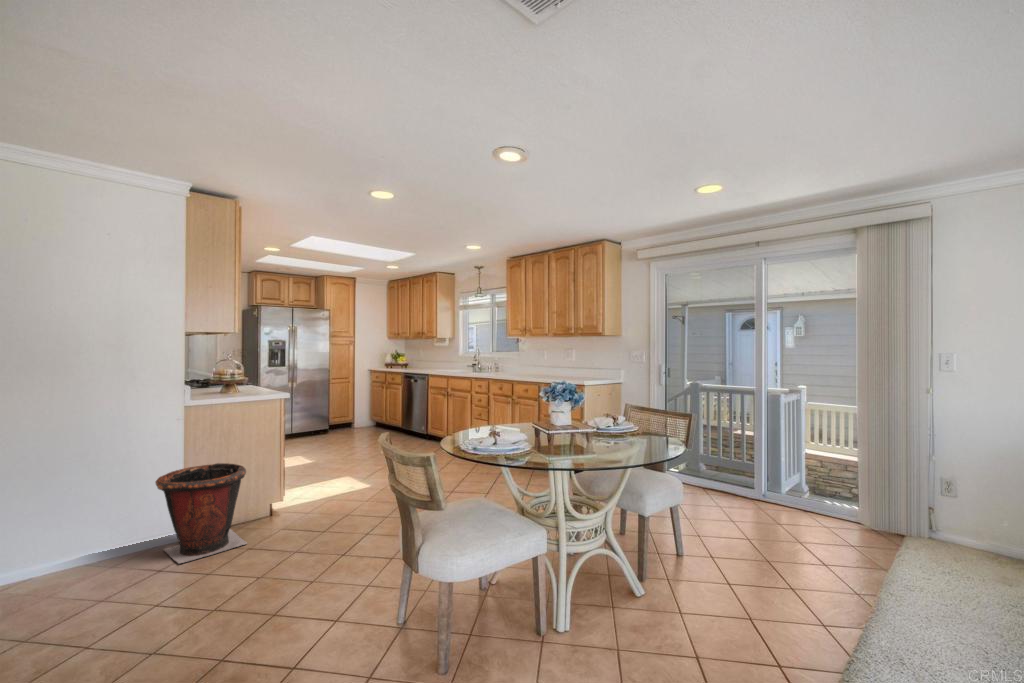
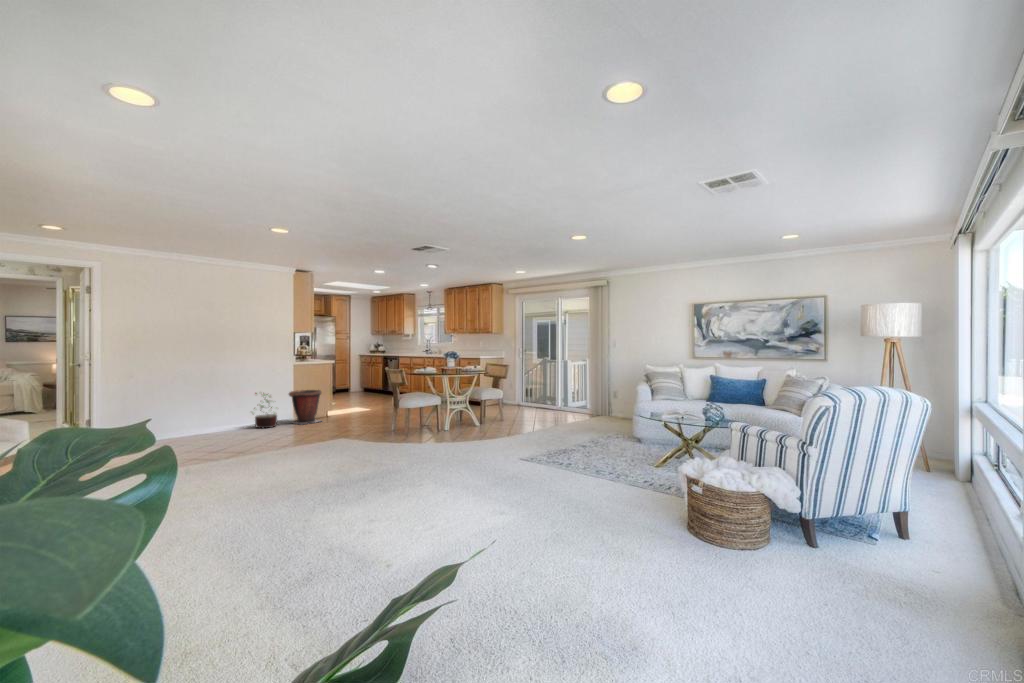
decorative plant: none [32,481,118,589] -> present [254,393,277,428]

